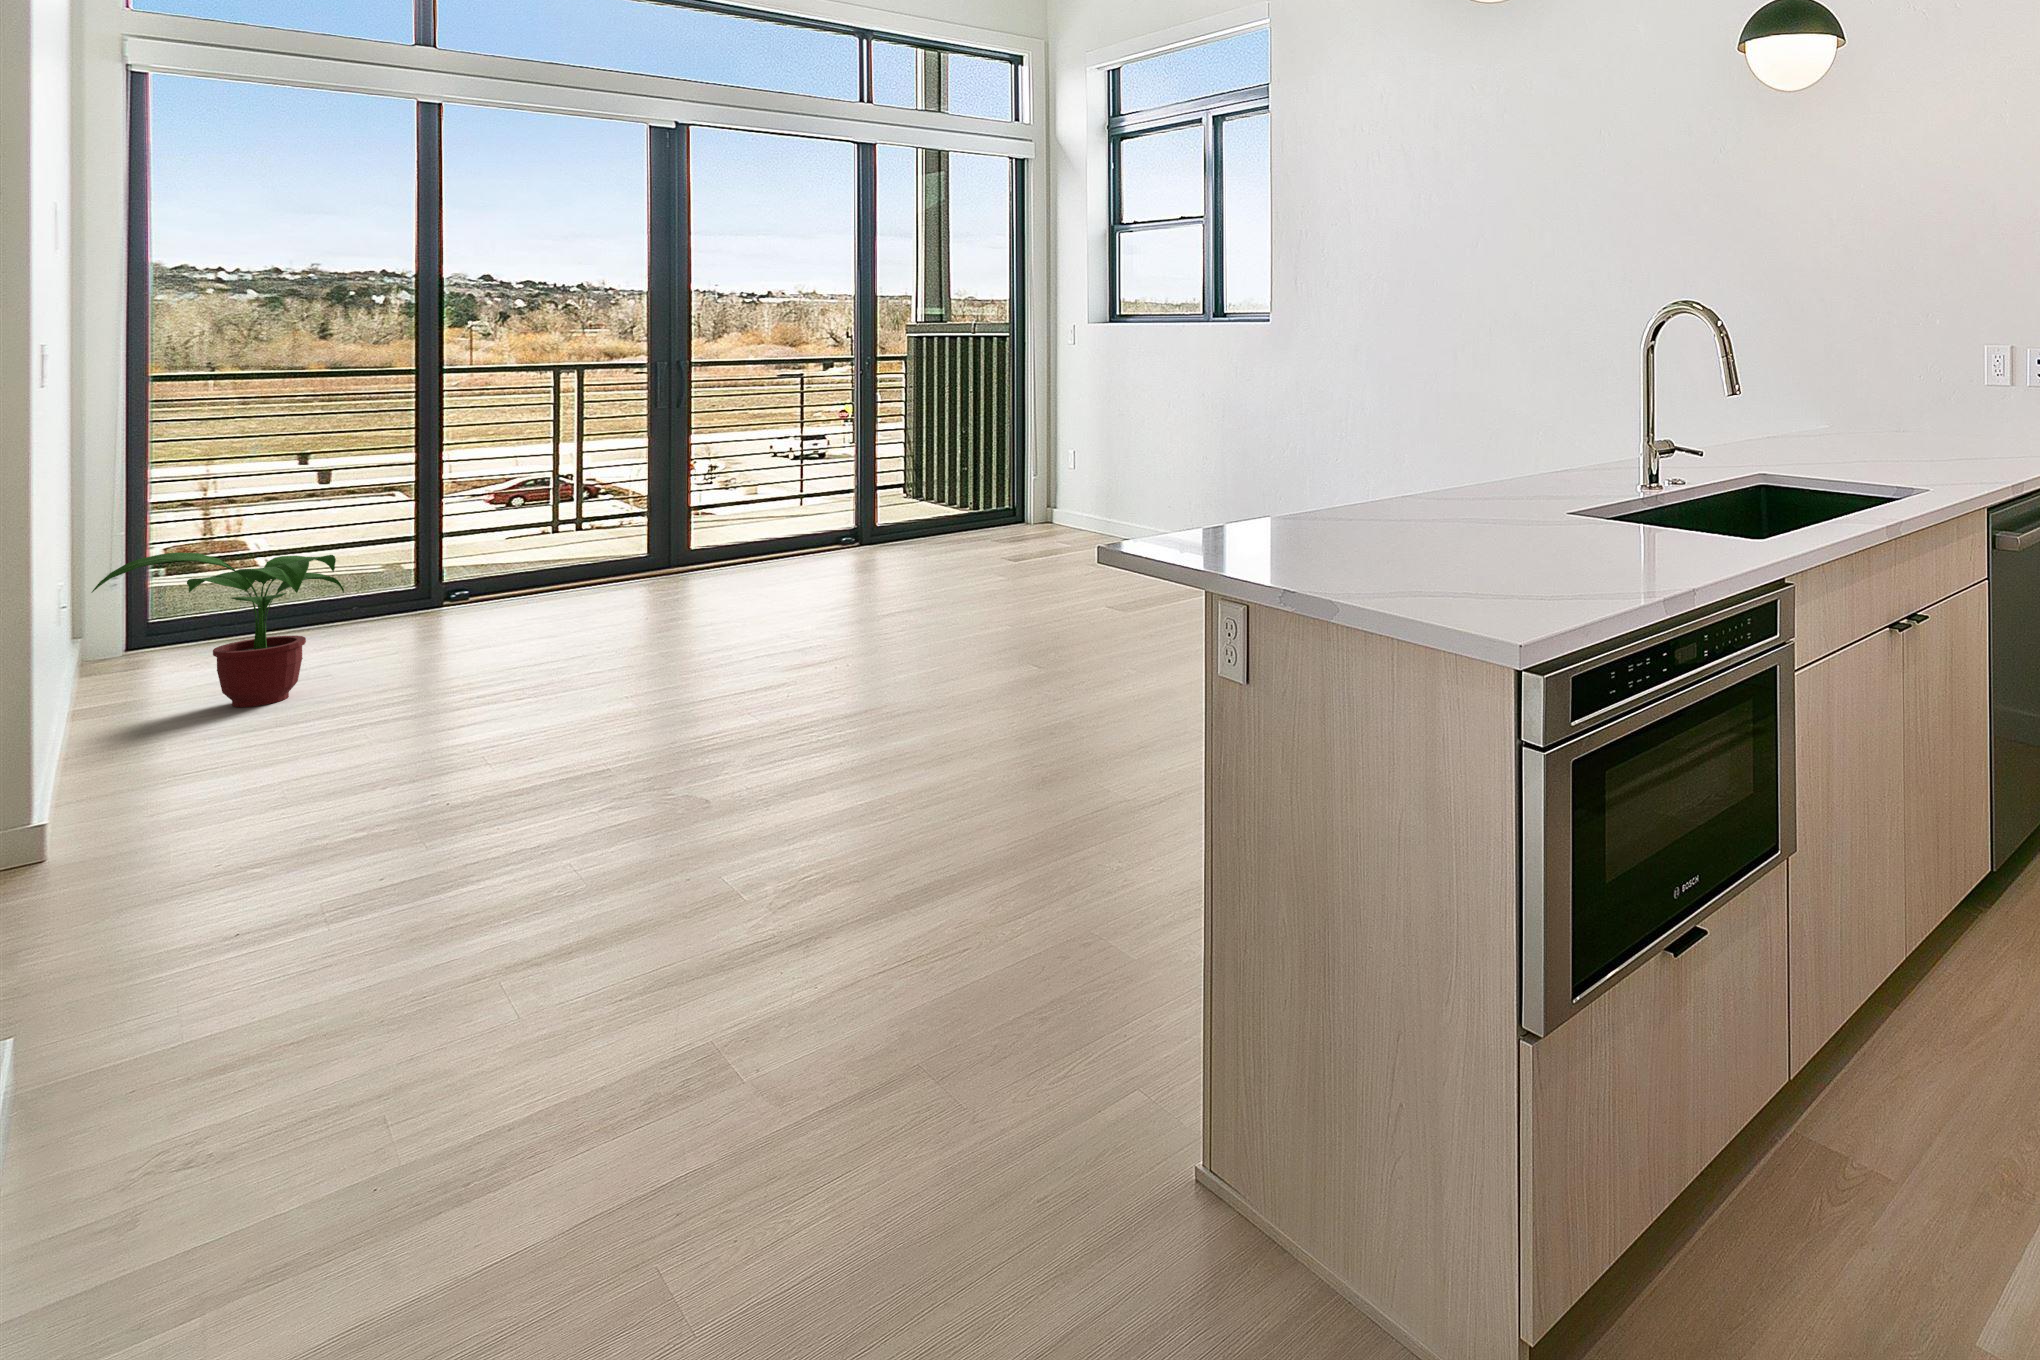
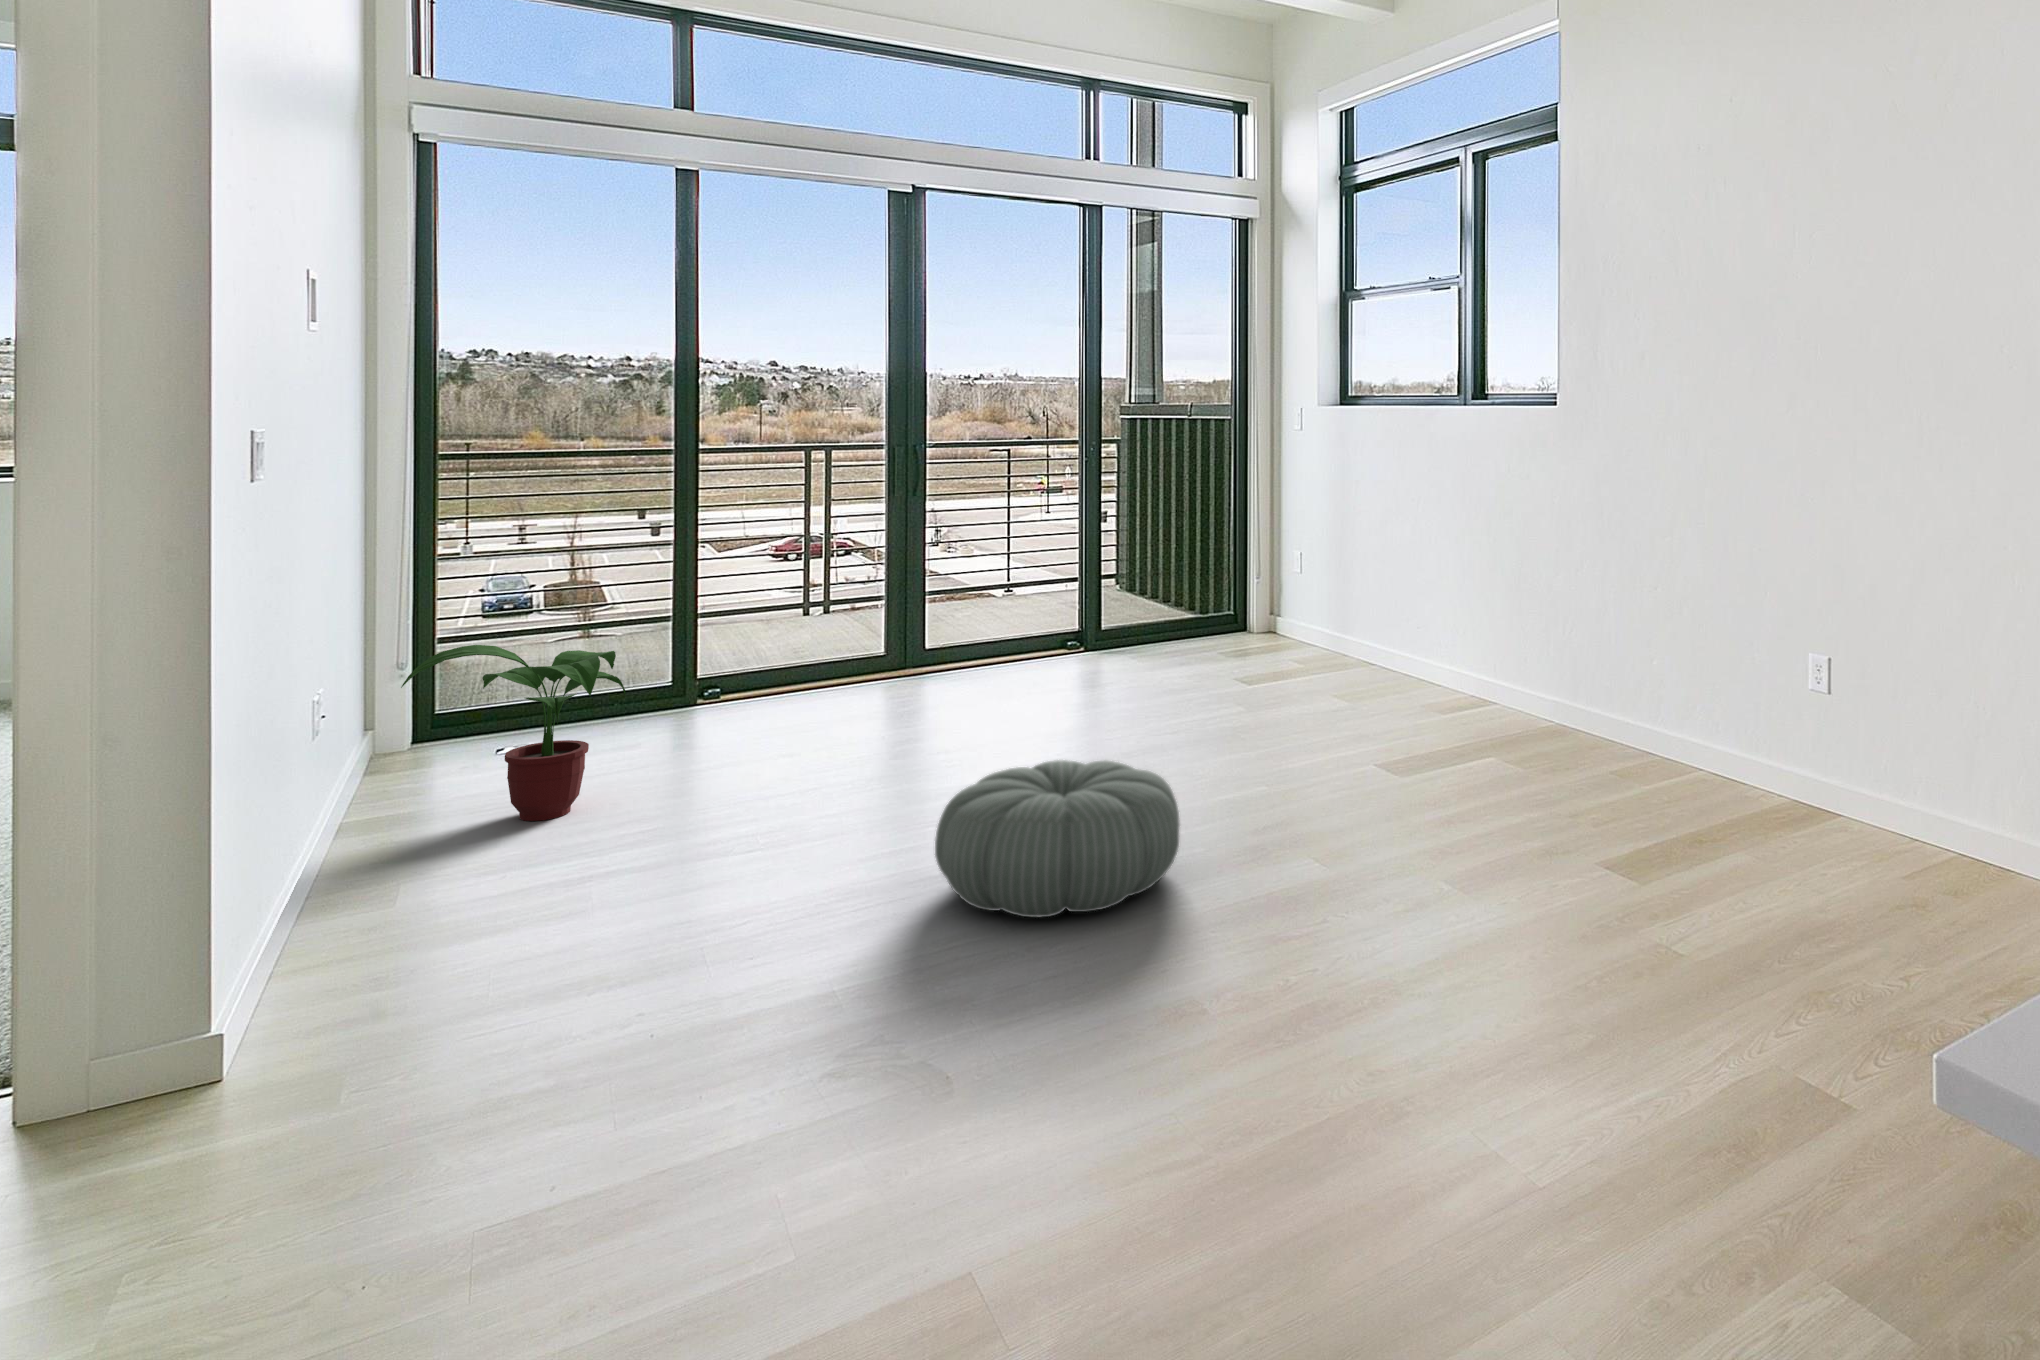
pouf: none [628,627,859,749] -> present [935,760,1180,918]

